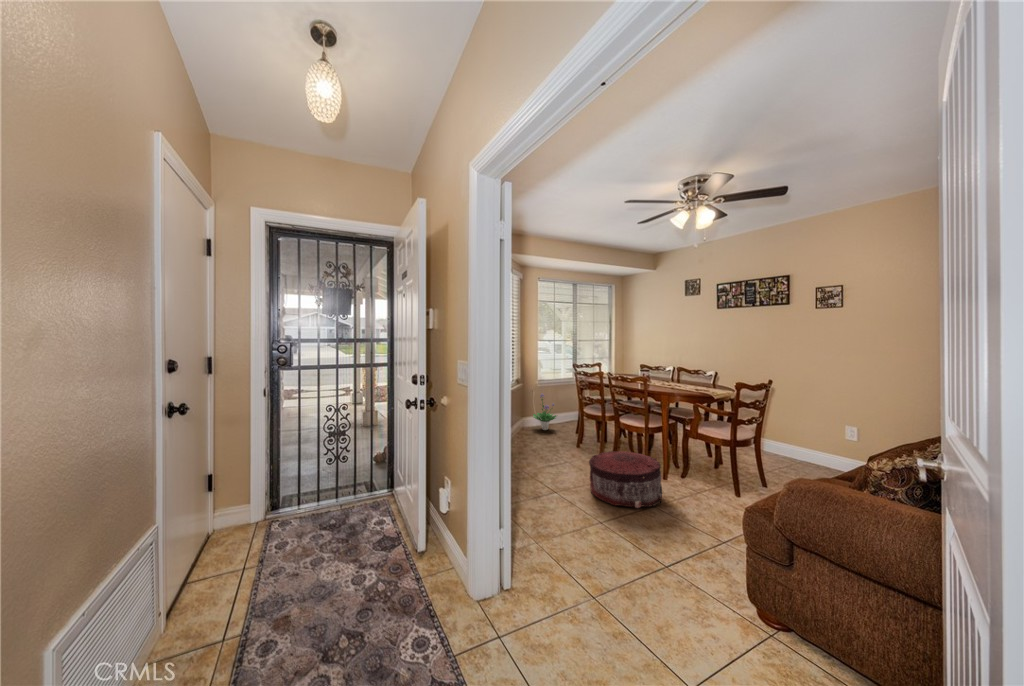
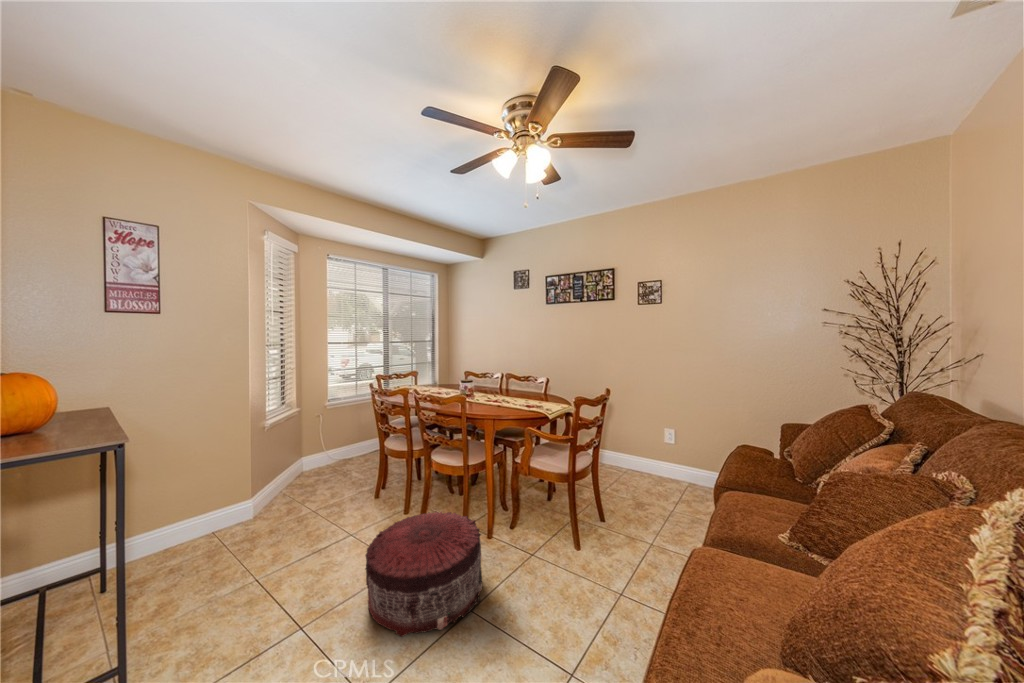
potted plant: present [533,393,556,430] -> none [314,417,357,470]

